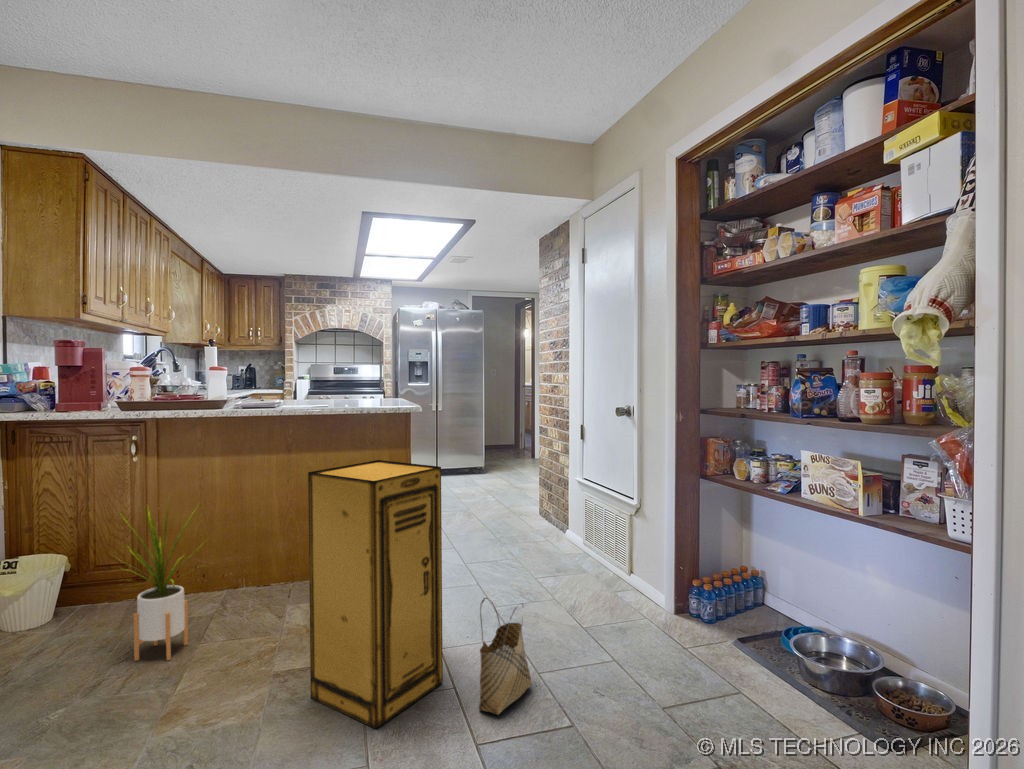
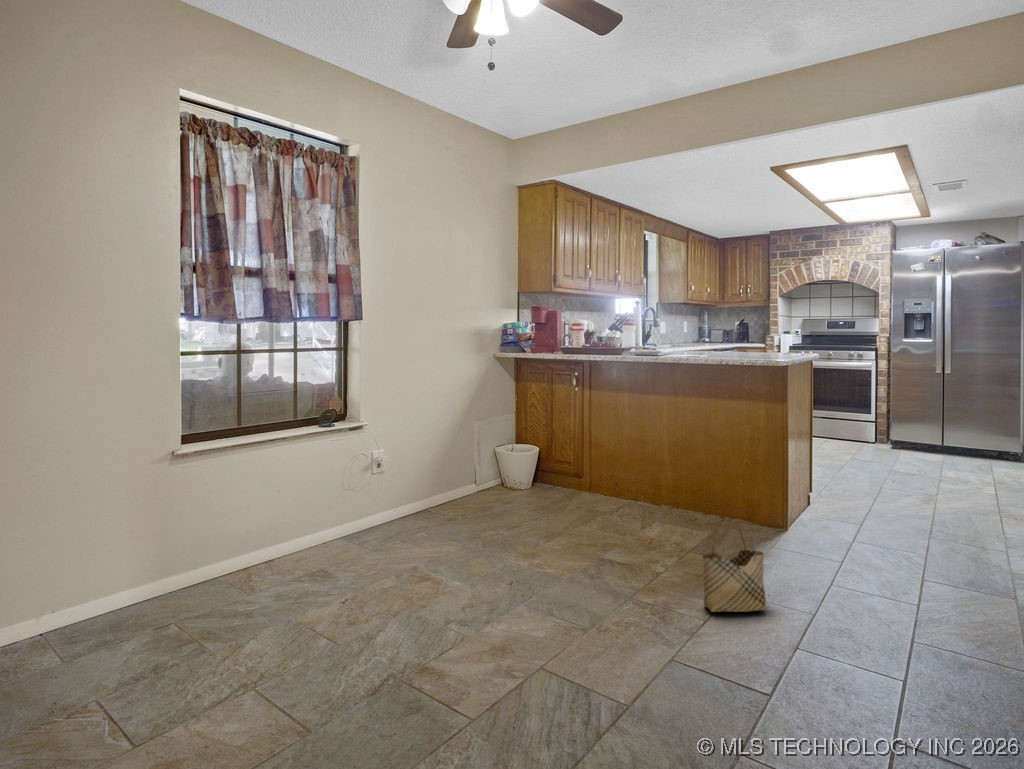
storage cabinet: present [308,460,443,729] -> none [611,394,704,586]
house plant: present [116,505,205,661] -> none [537,406,594,516]

